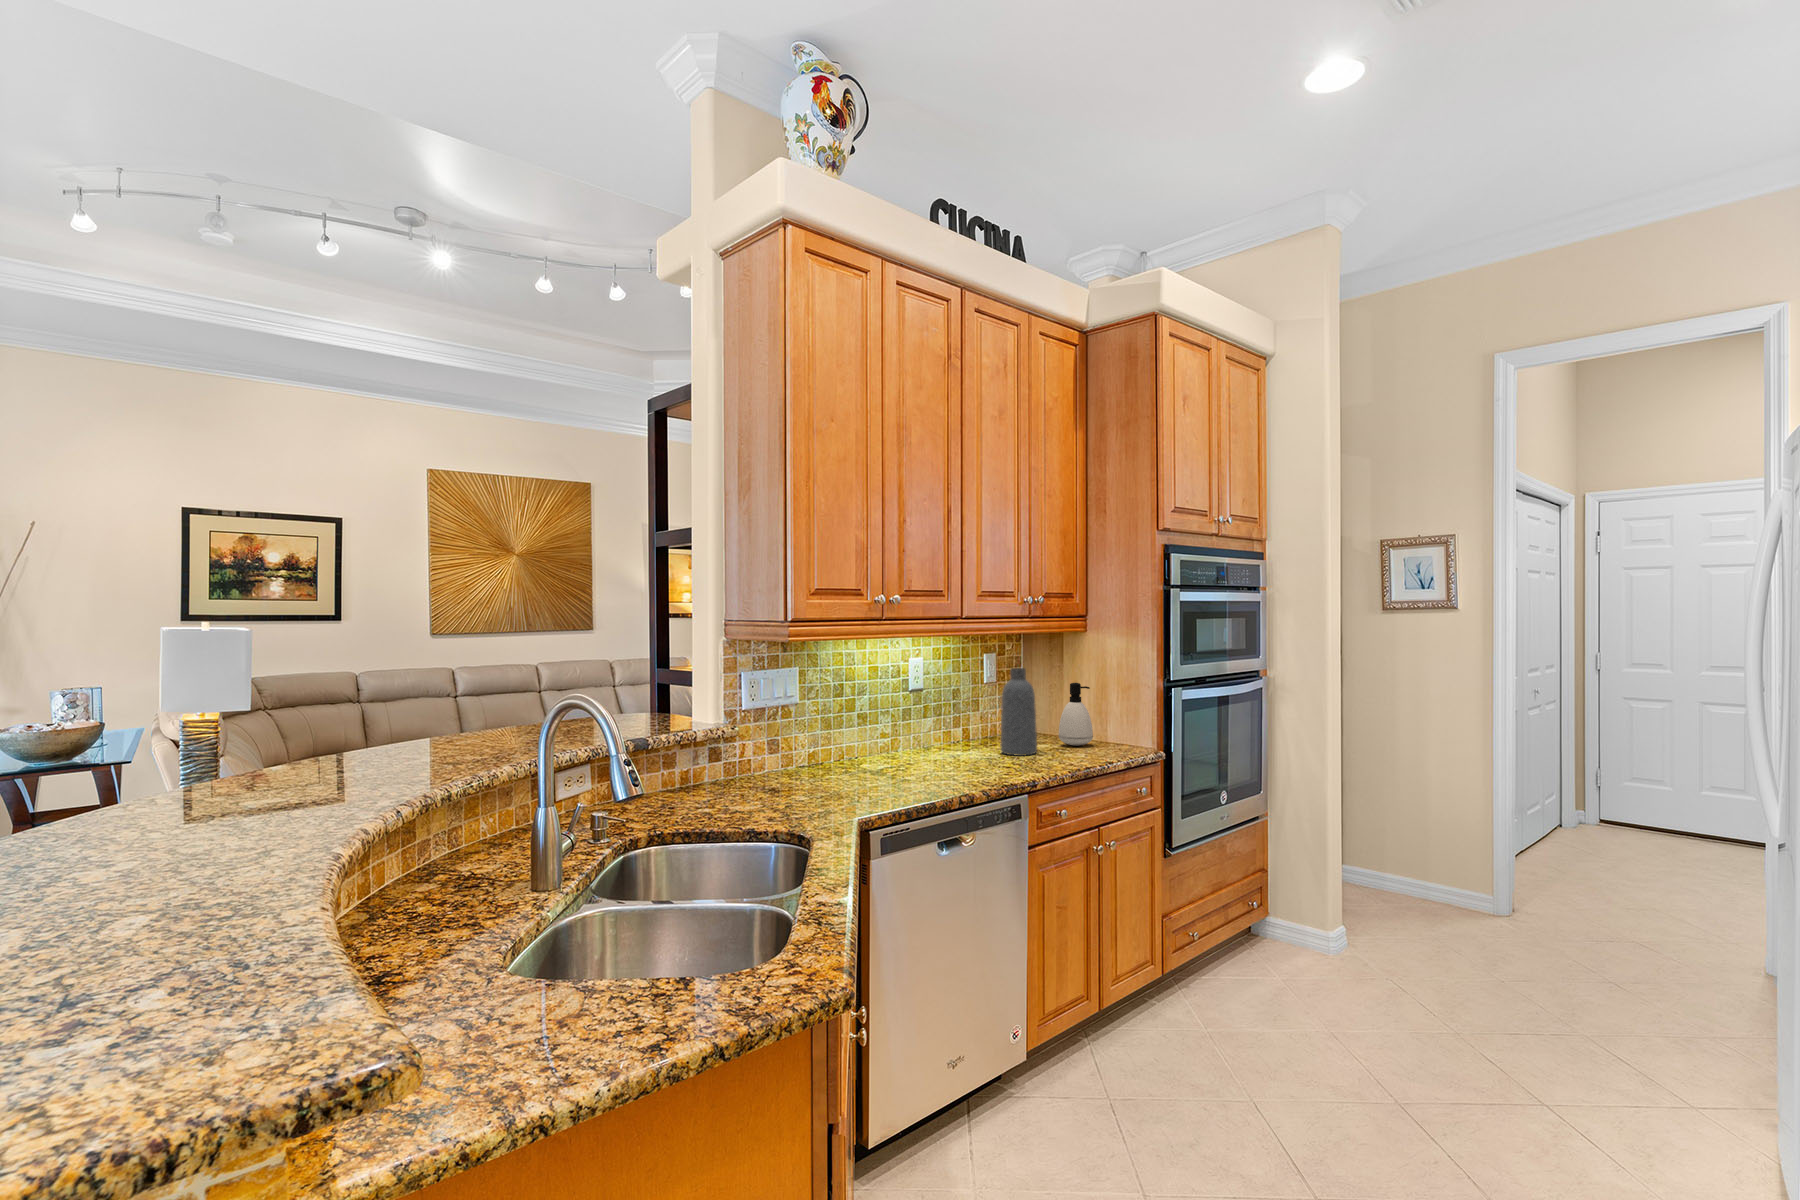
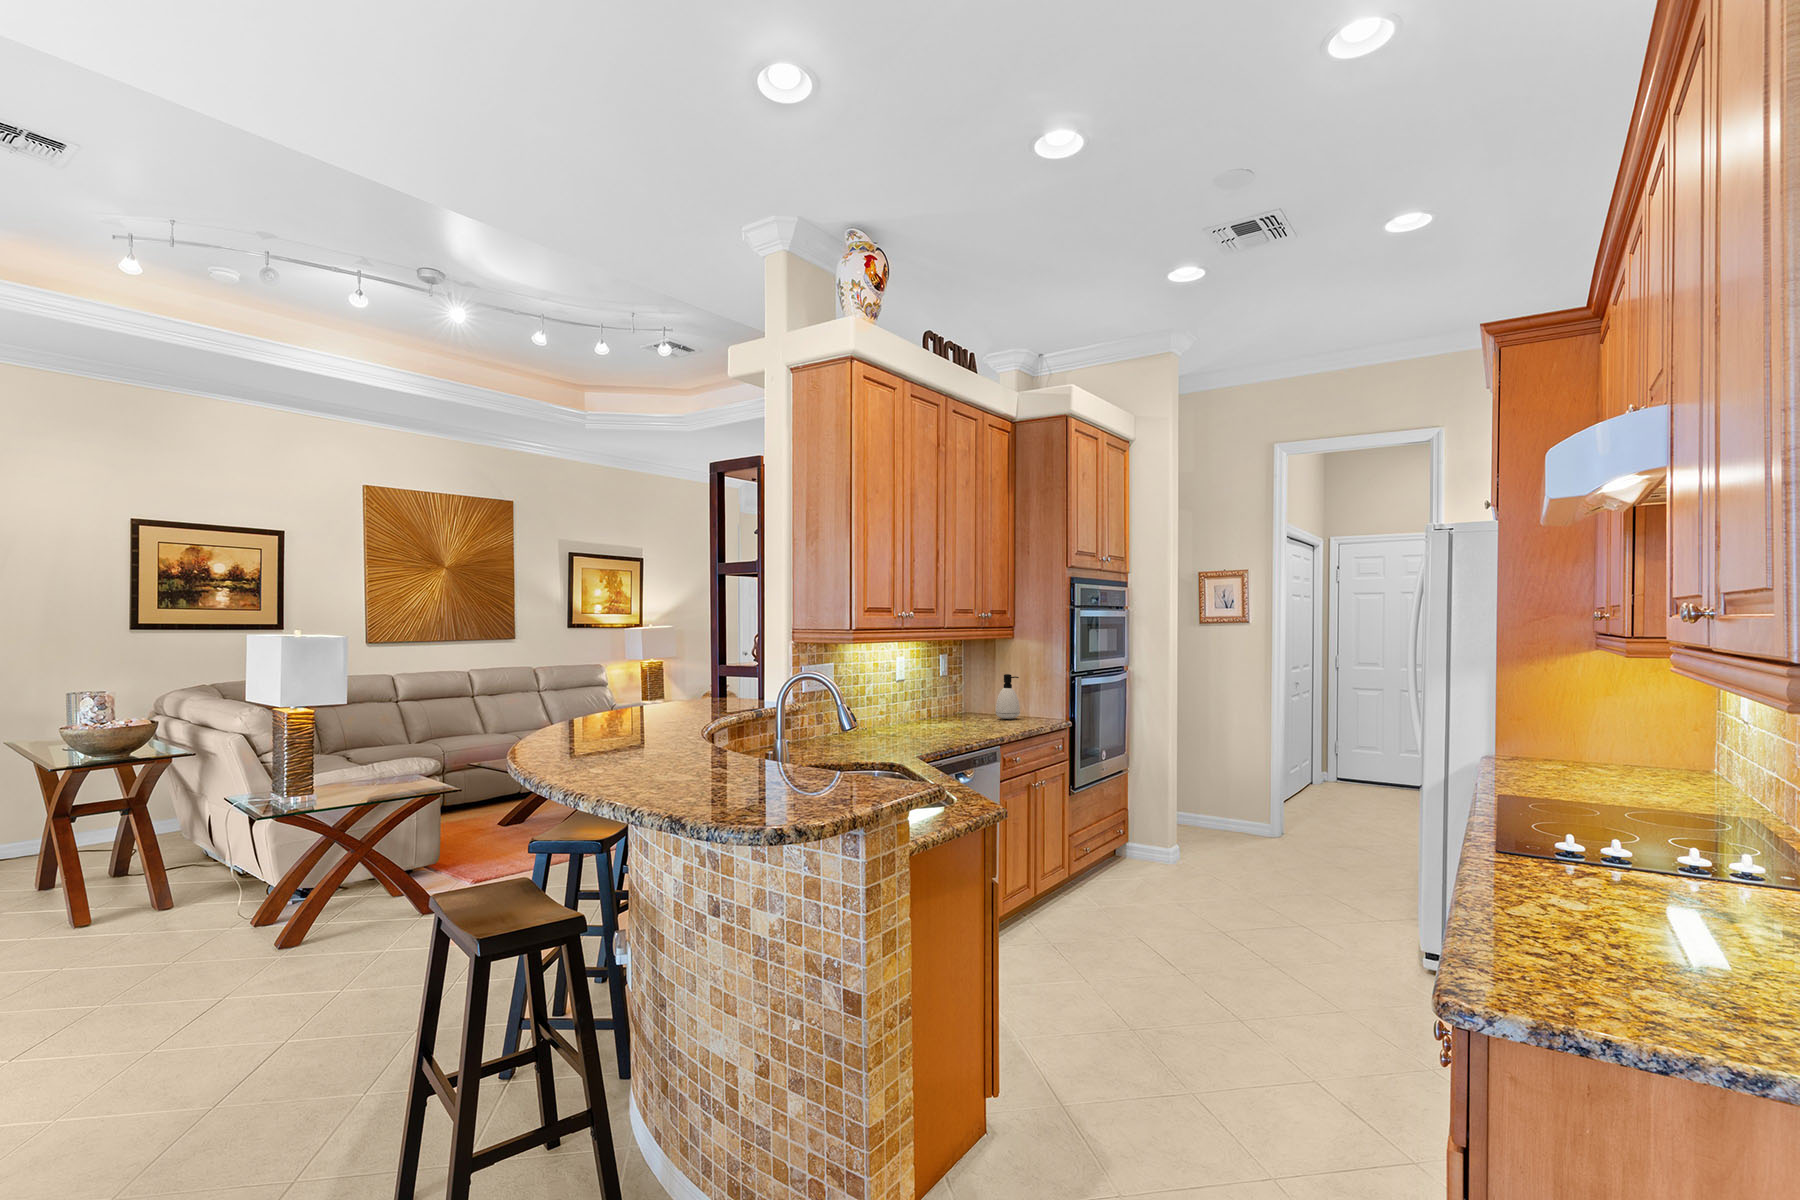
vase: present [1001,668,1037,756] -> none [960,663,986,725]

